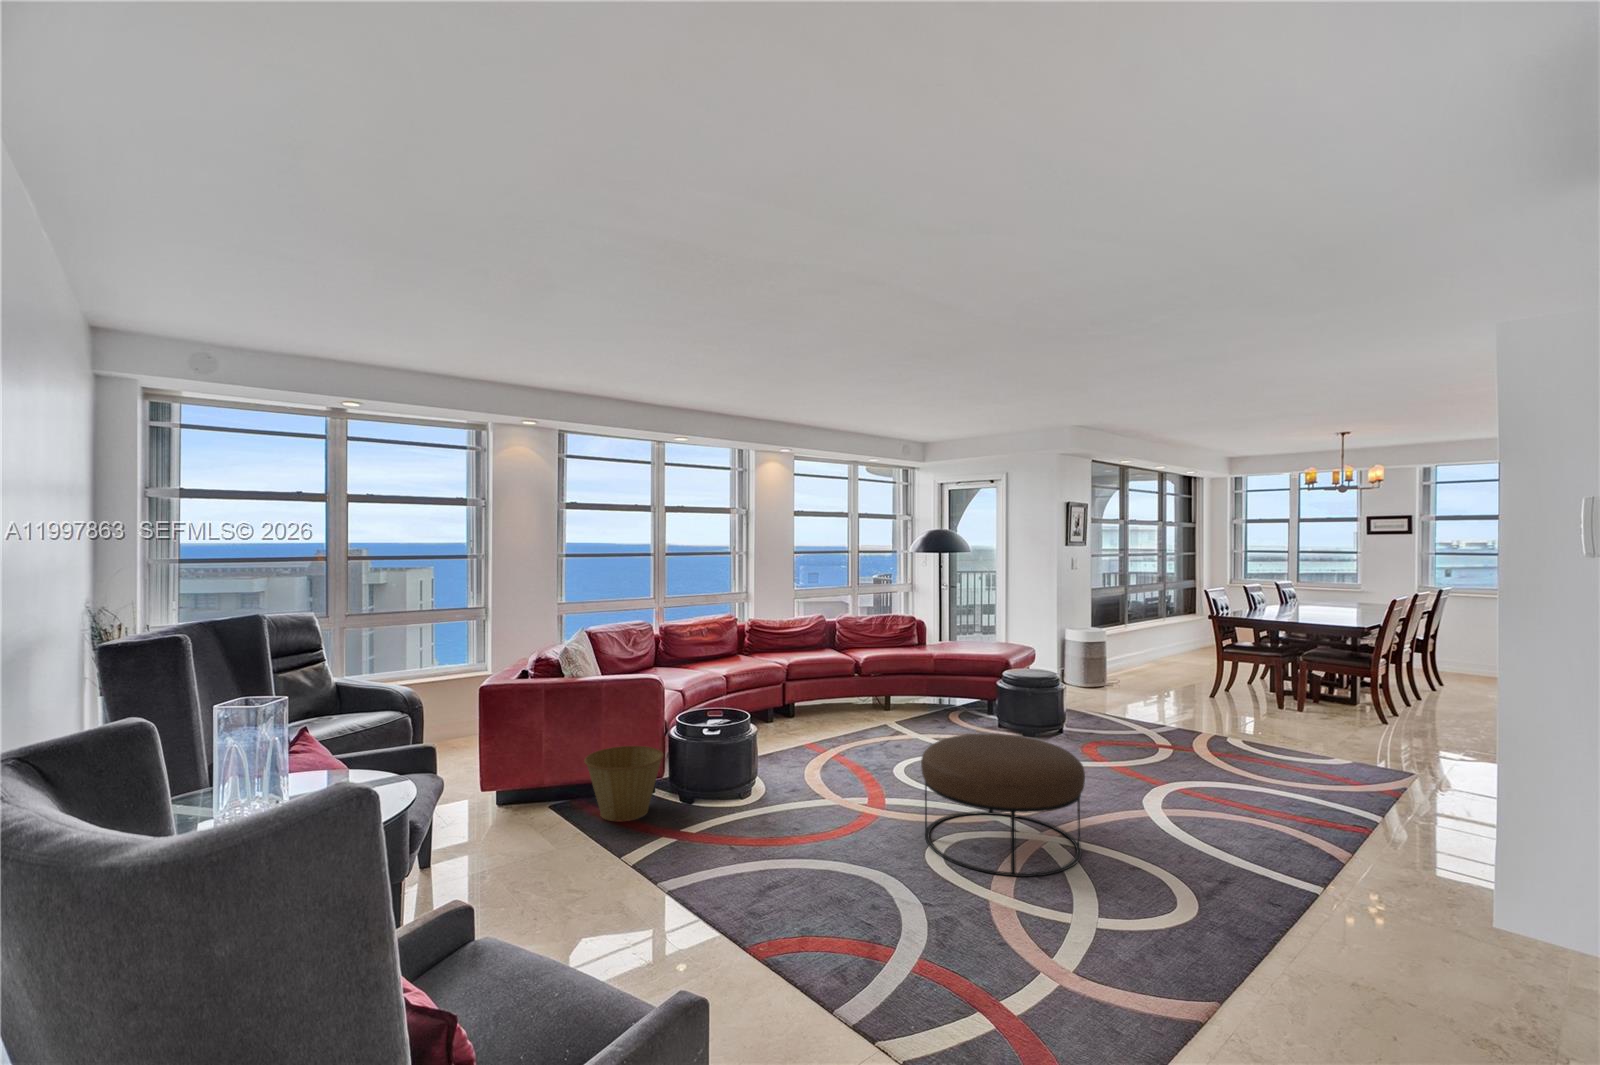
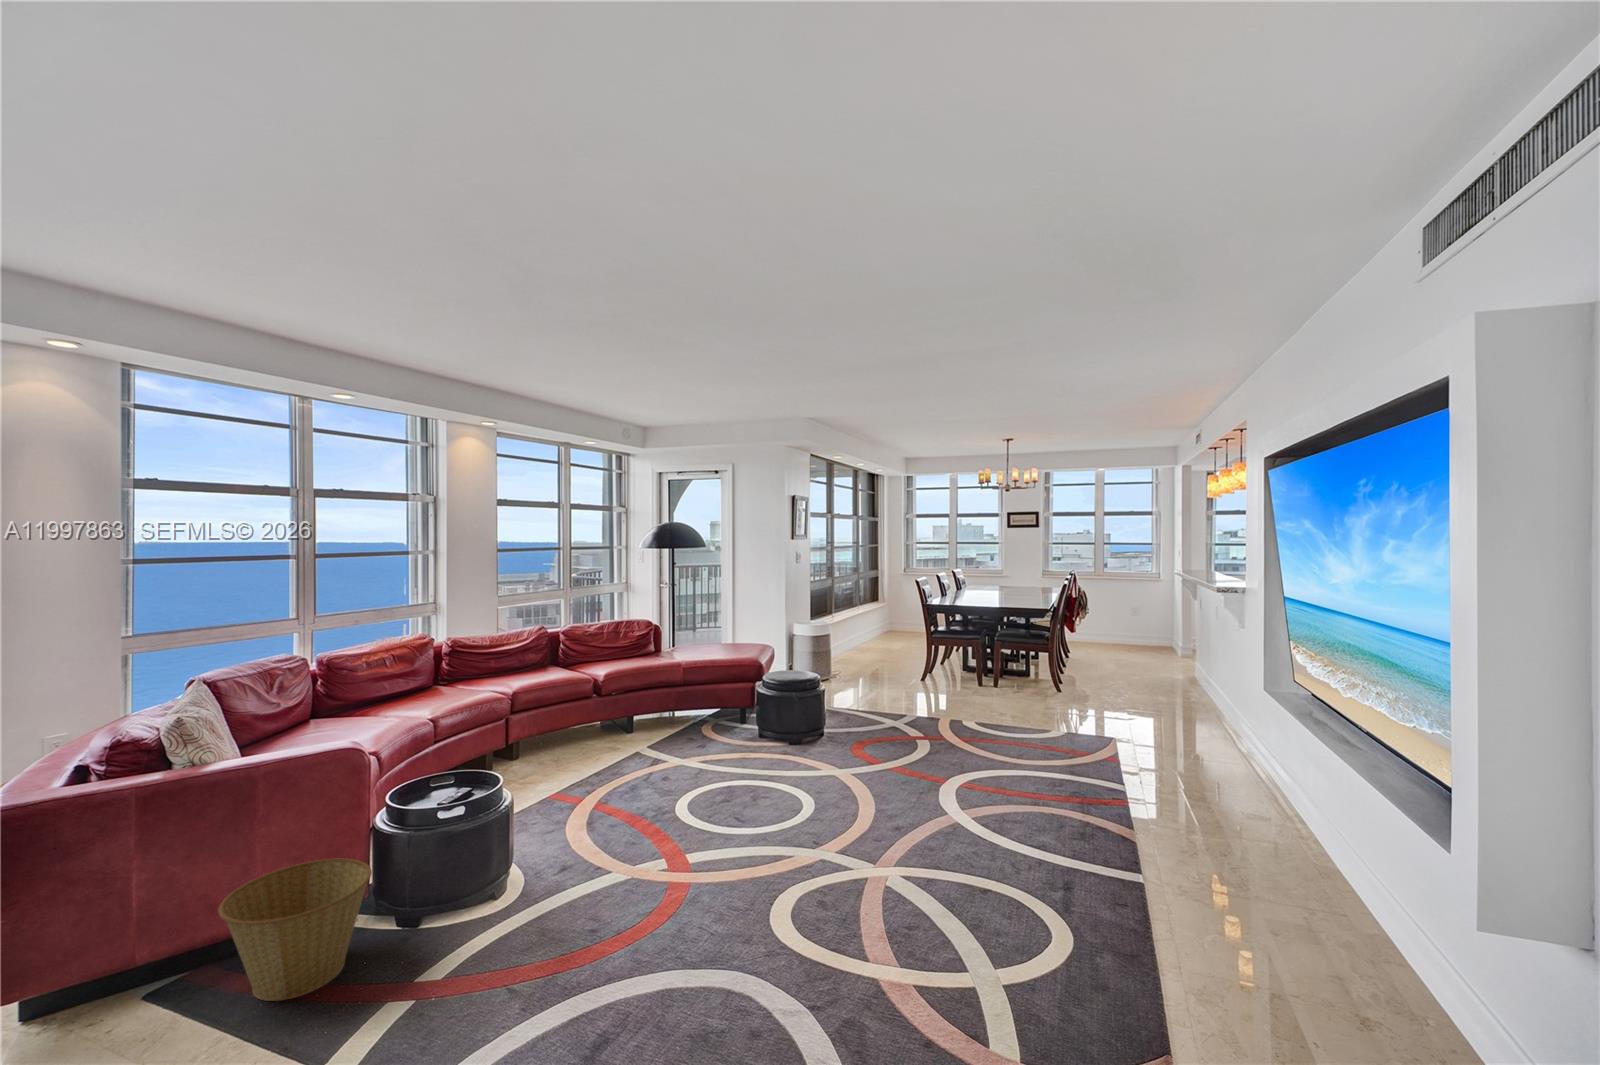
ottoman: present [921,734,1085,877] -> none [752,760,933,938]

